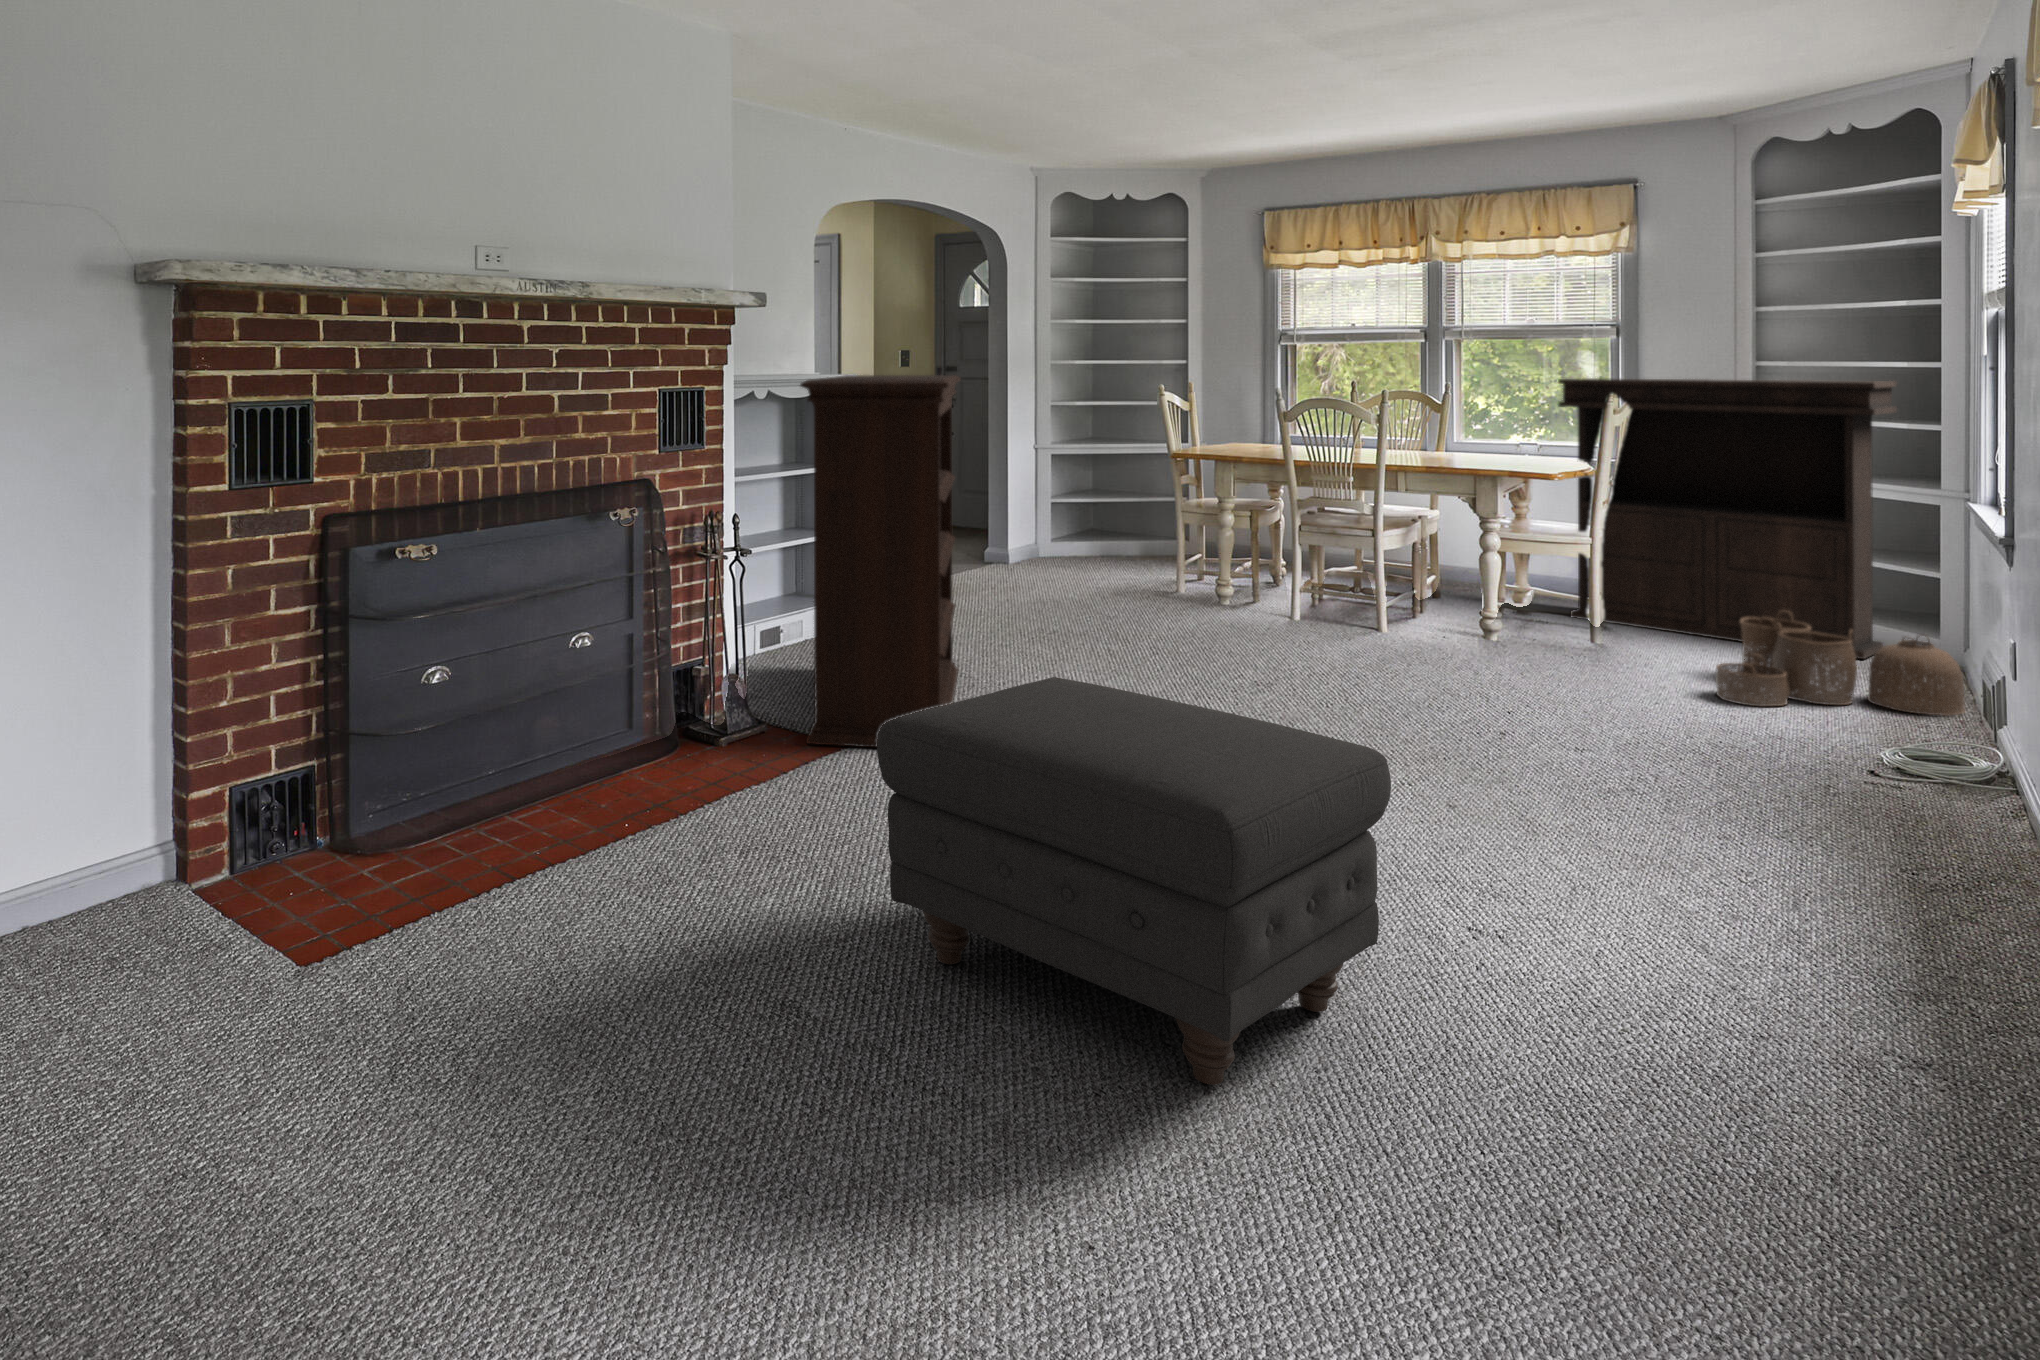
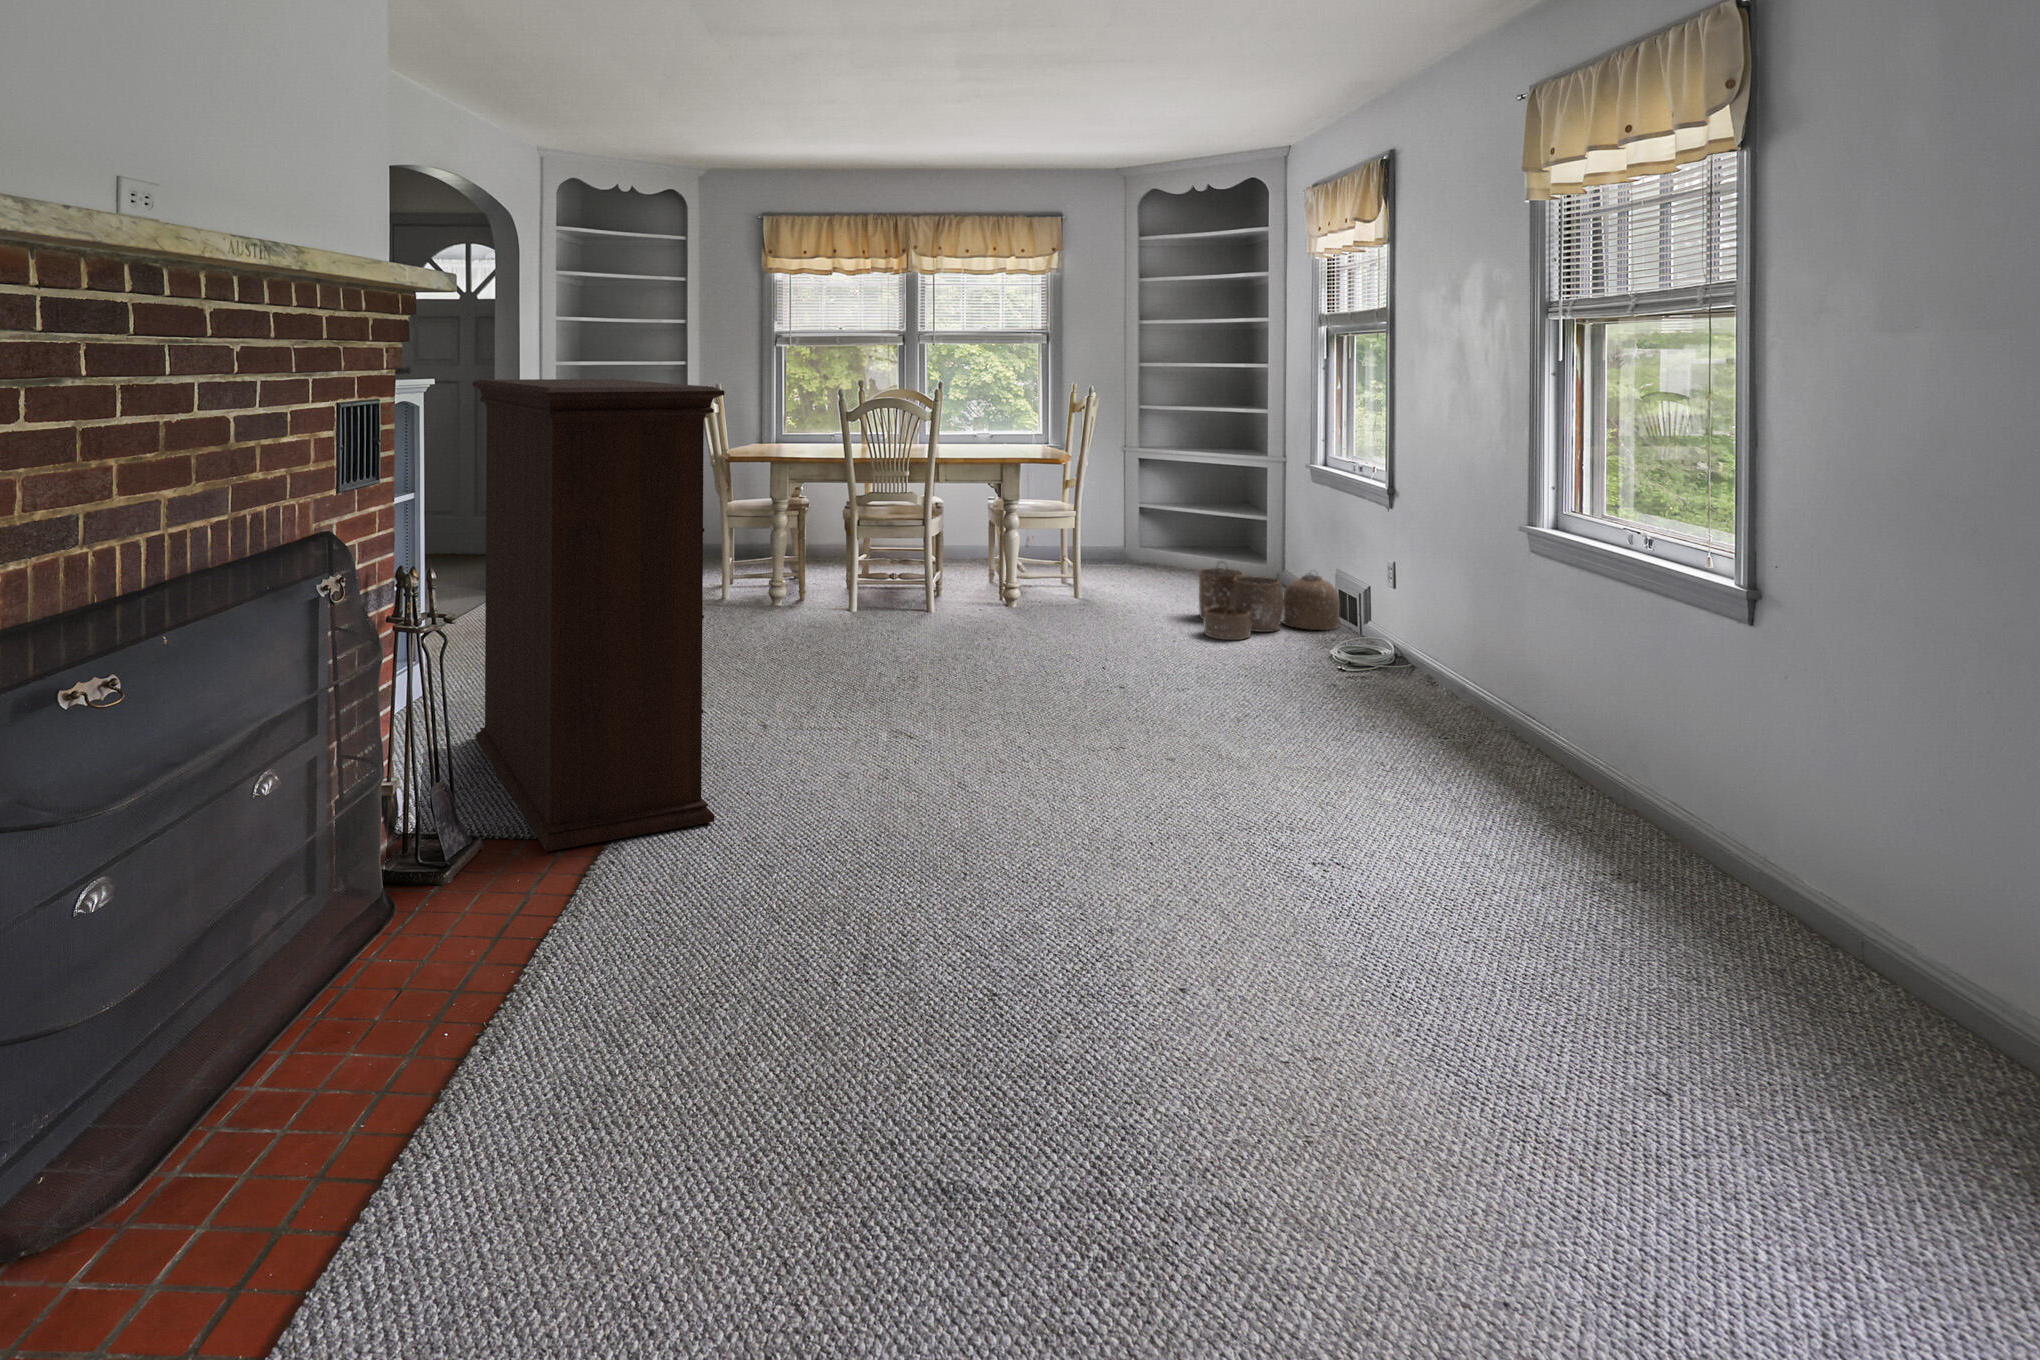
console table: present [1558,378,1897,659] -> none [1033,378,1252,592]
ottoman: present [877,677,1391,1085] -> none [959,723,1477,1138]

